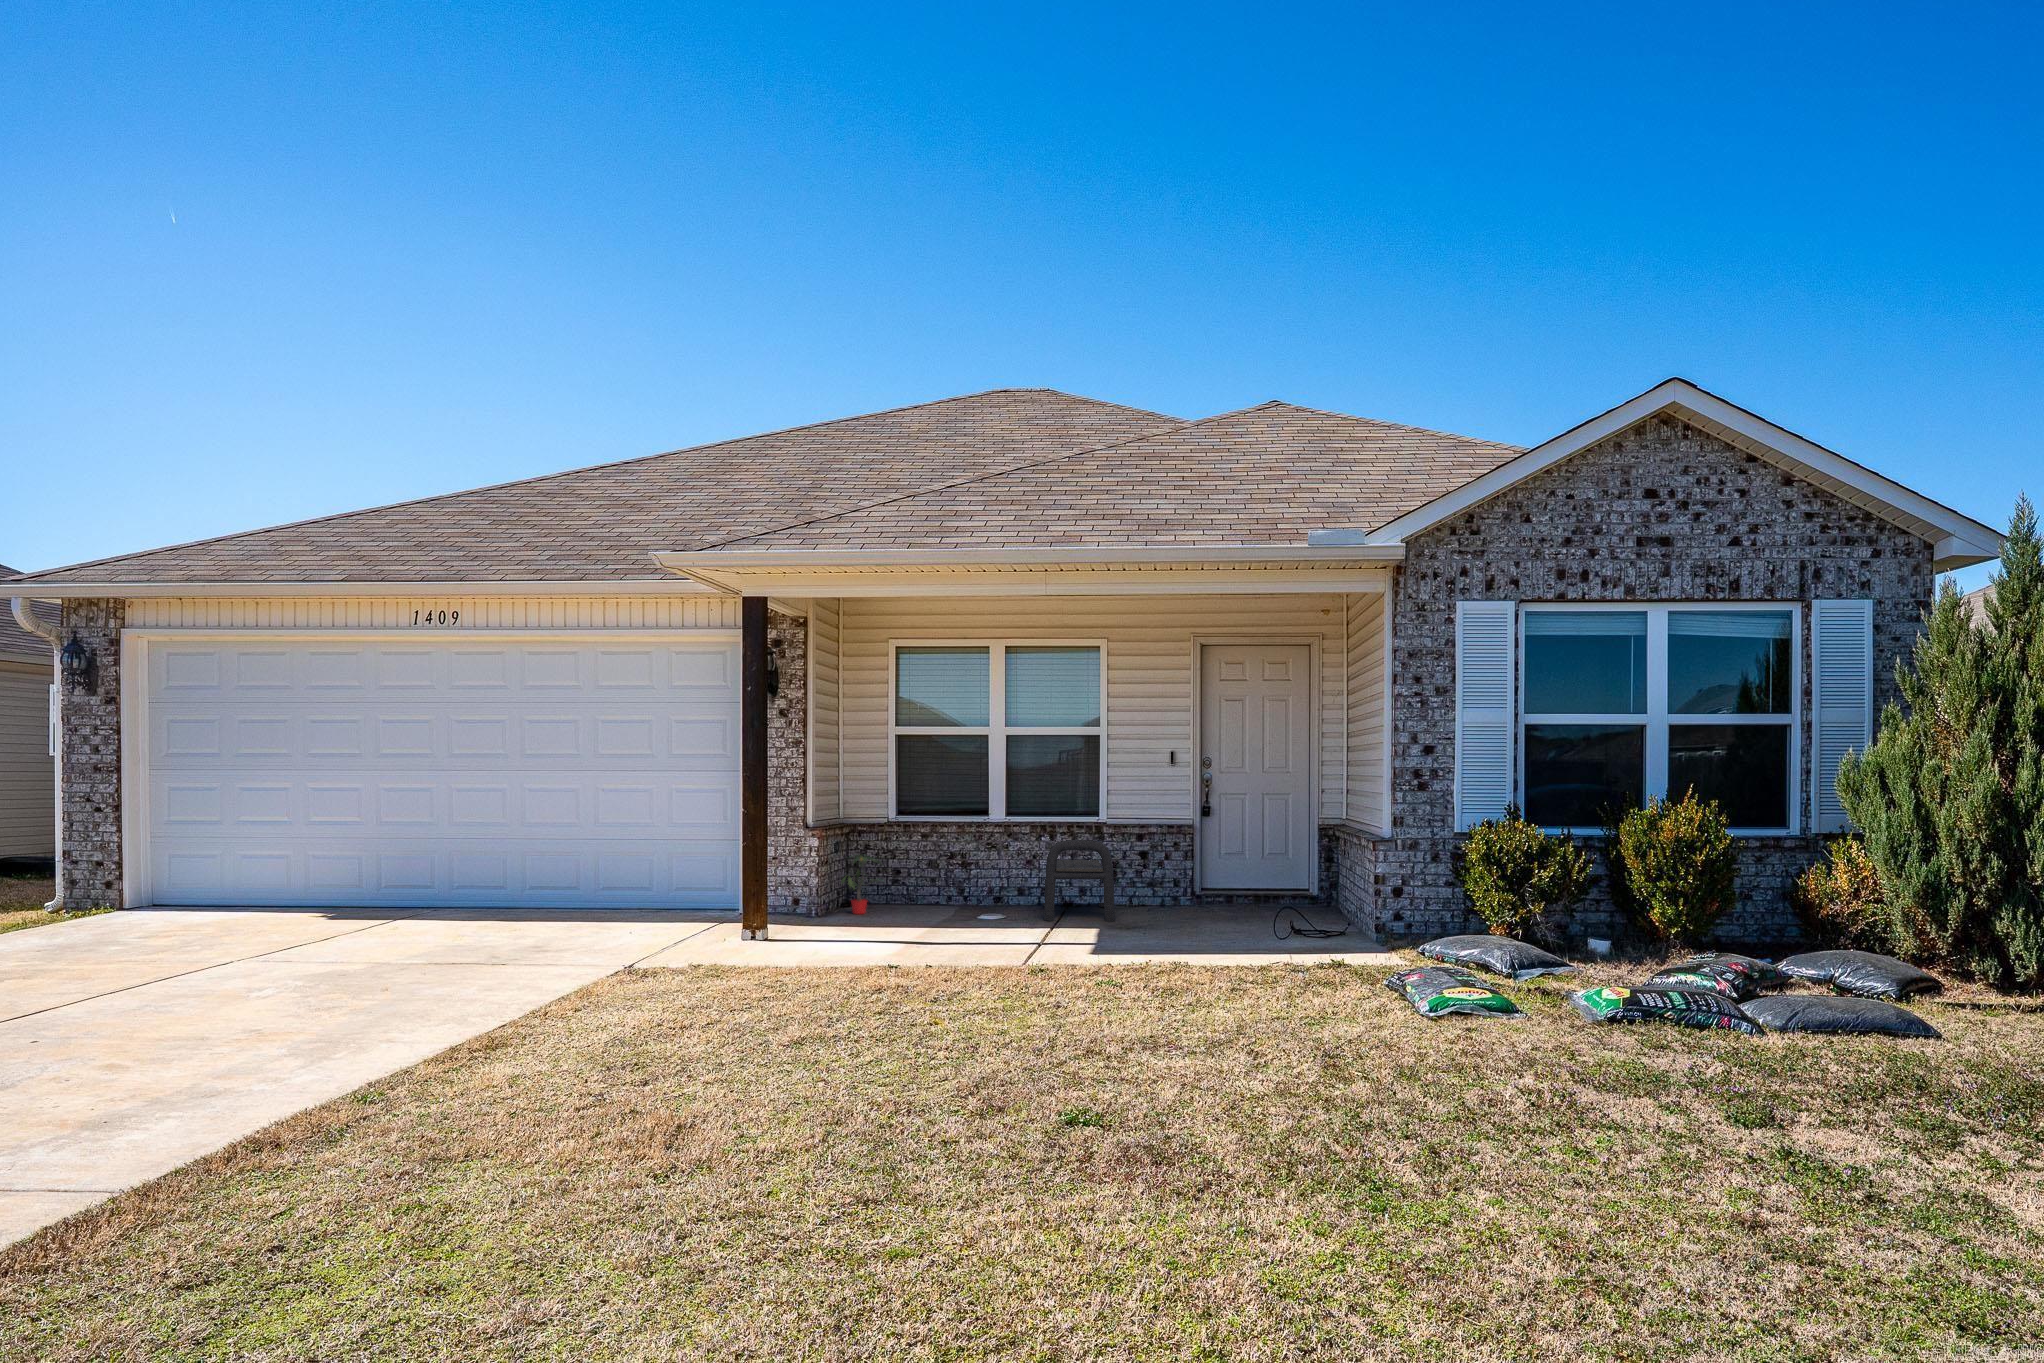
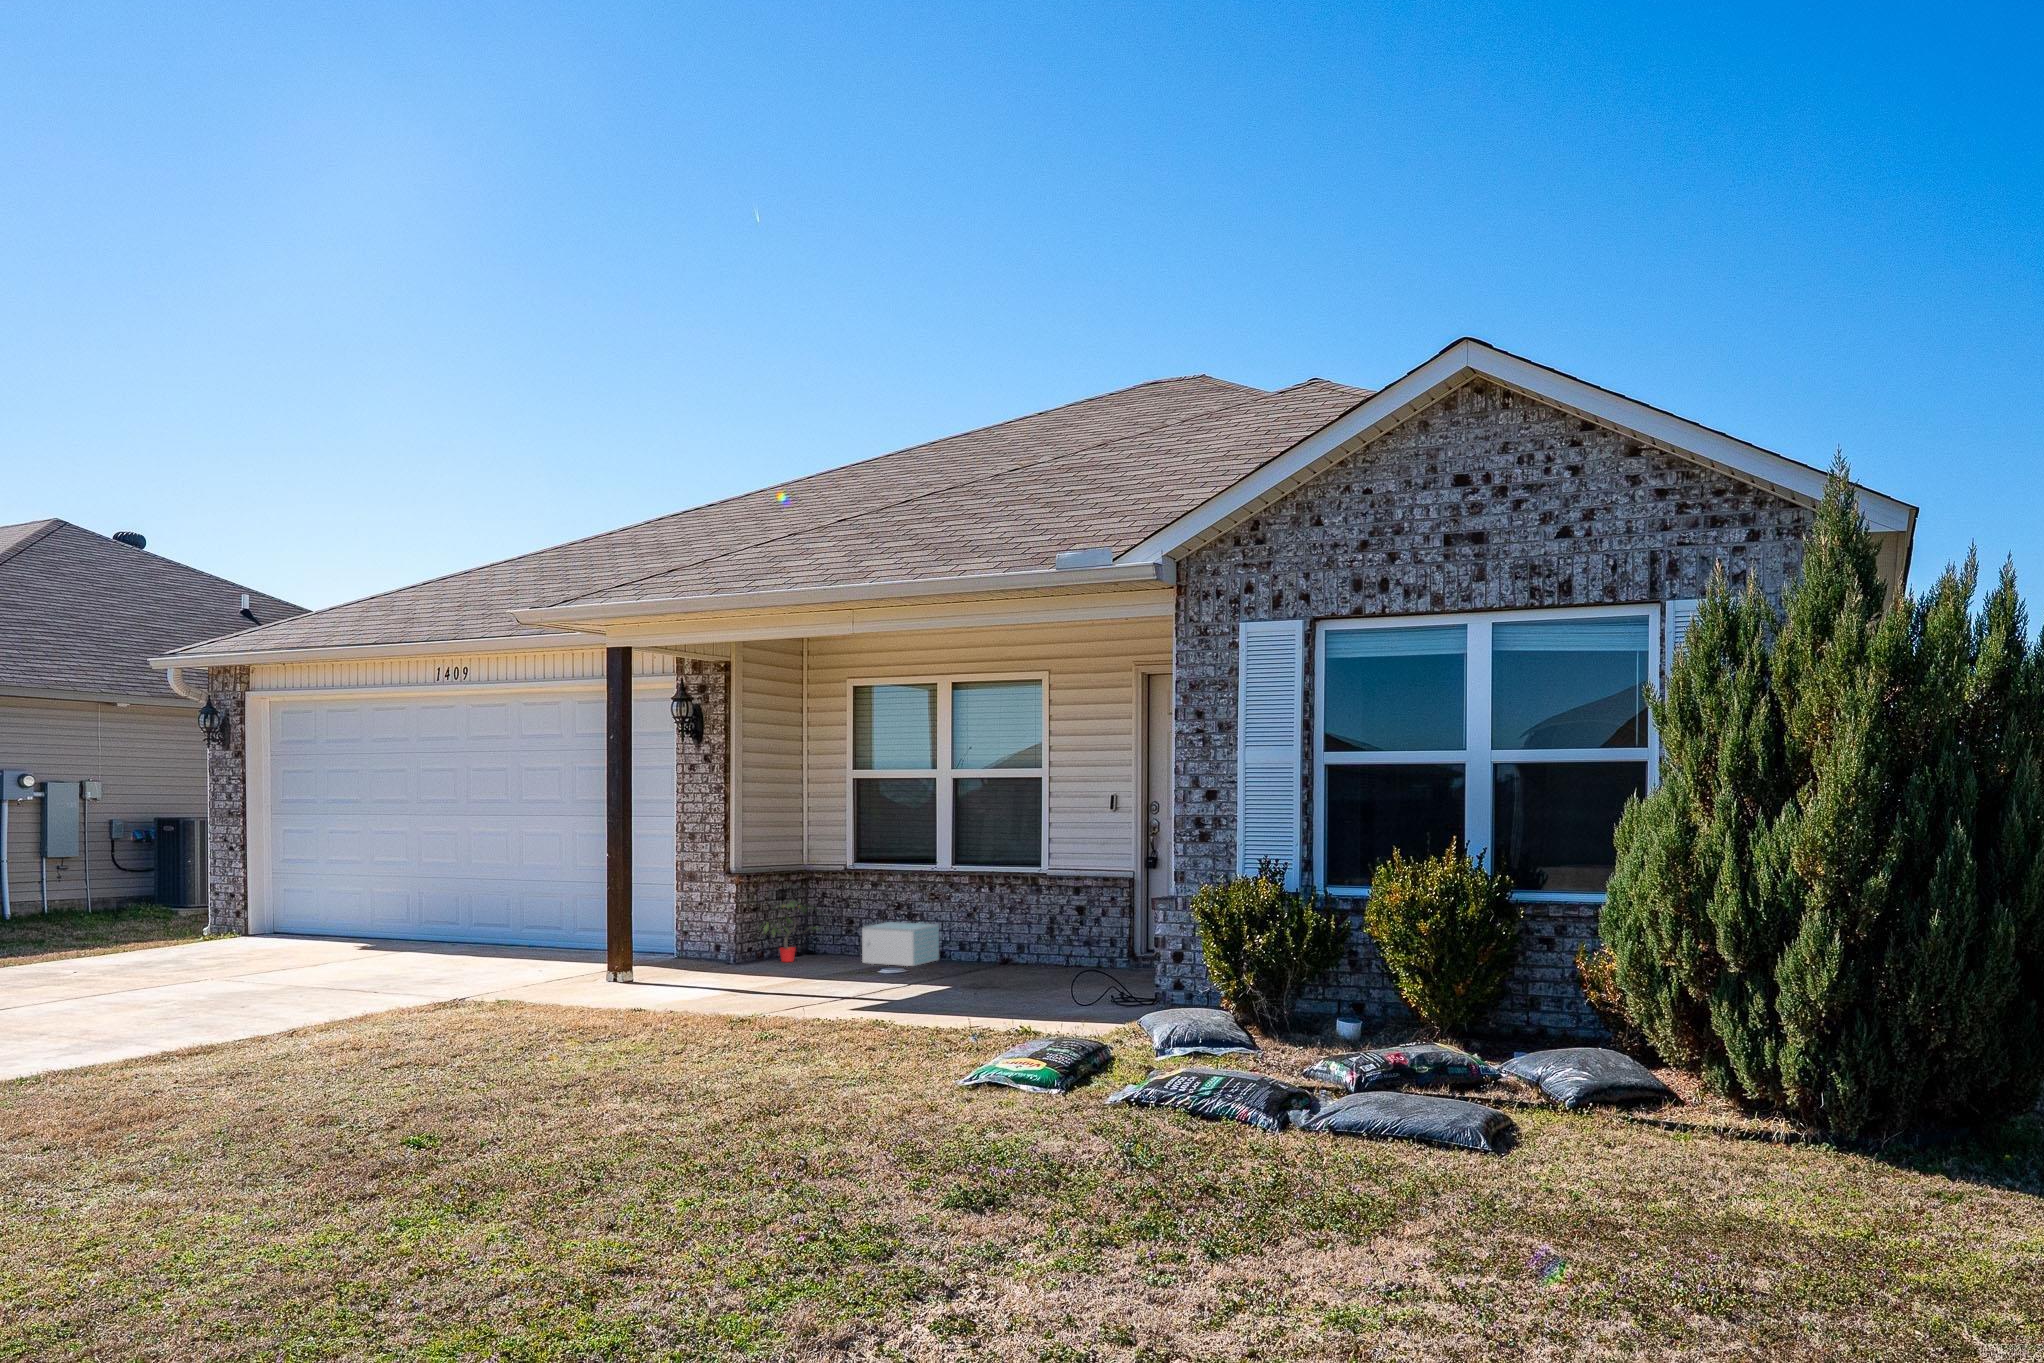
bench: present [1043,840,1115,922] -> none [932,882,1045,980]
storage box: none [938,872,998,912] -> present [862,922,939,966]

